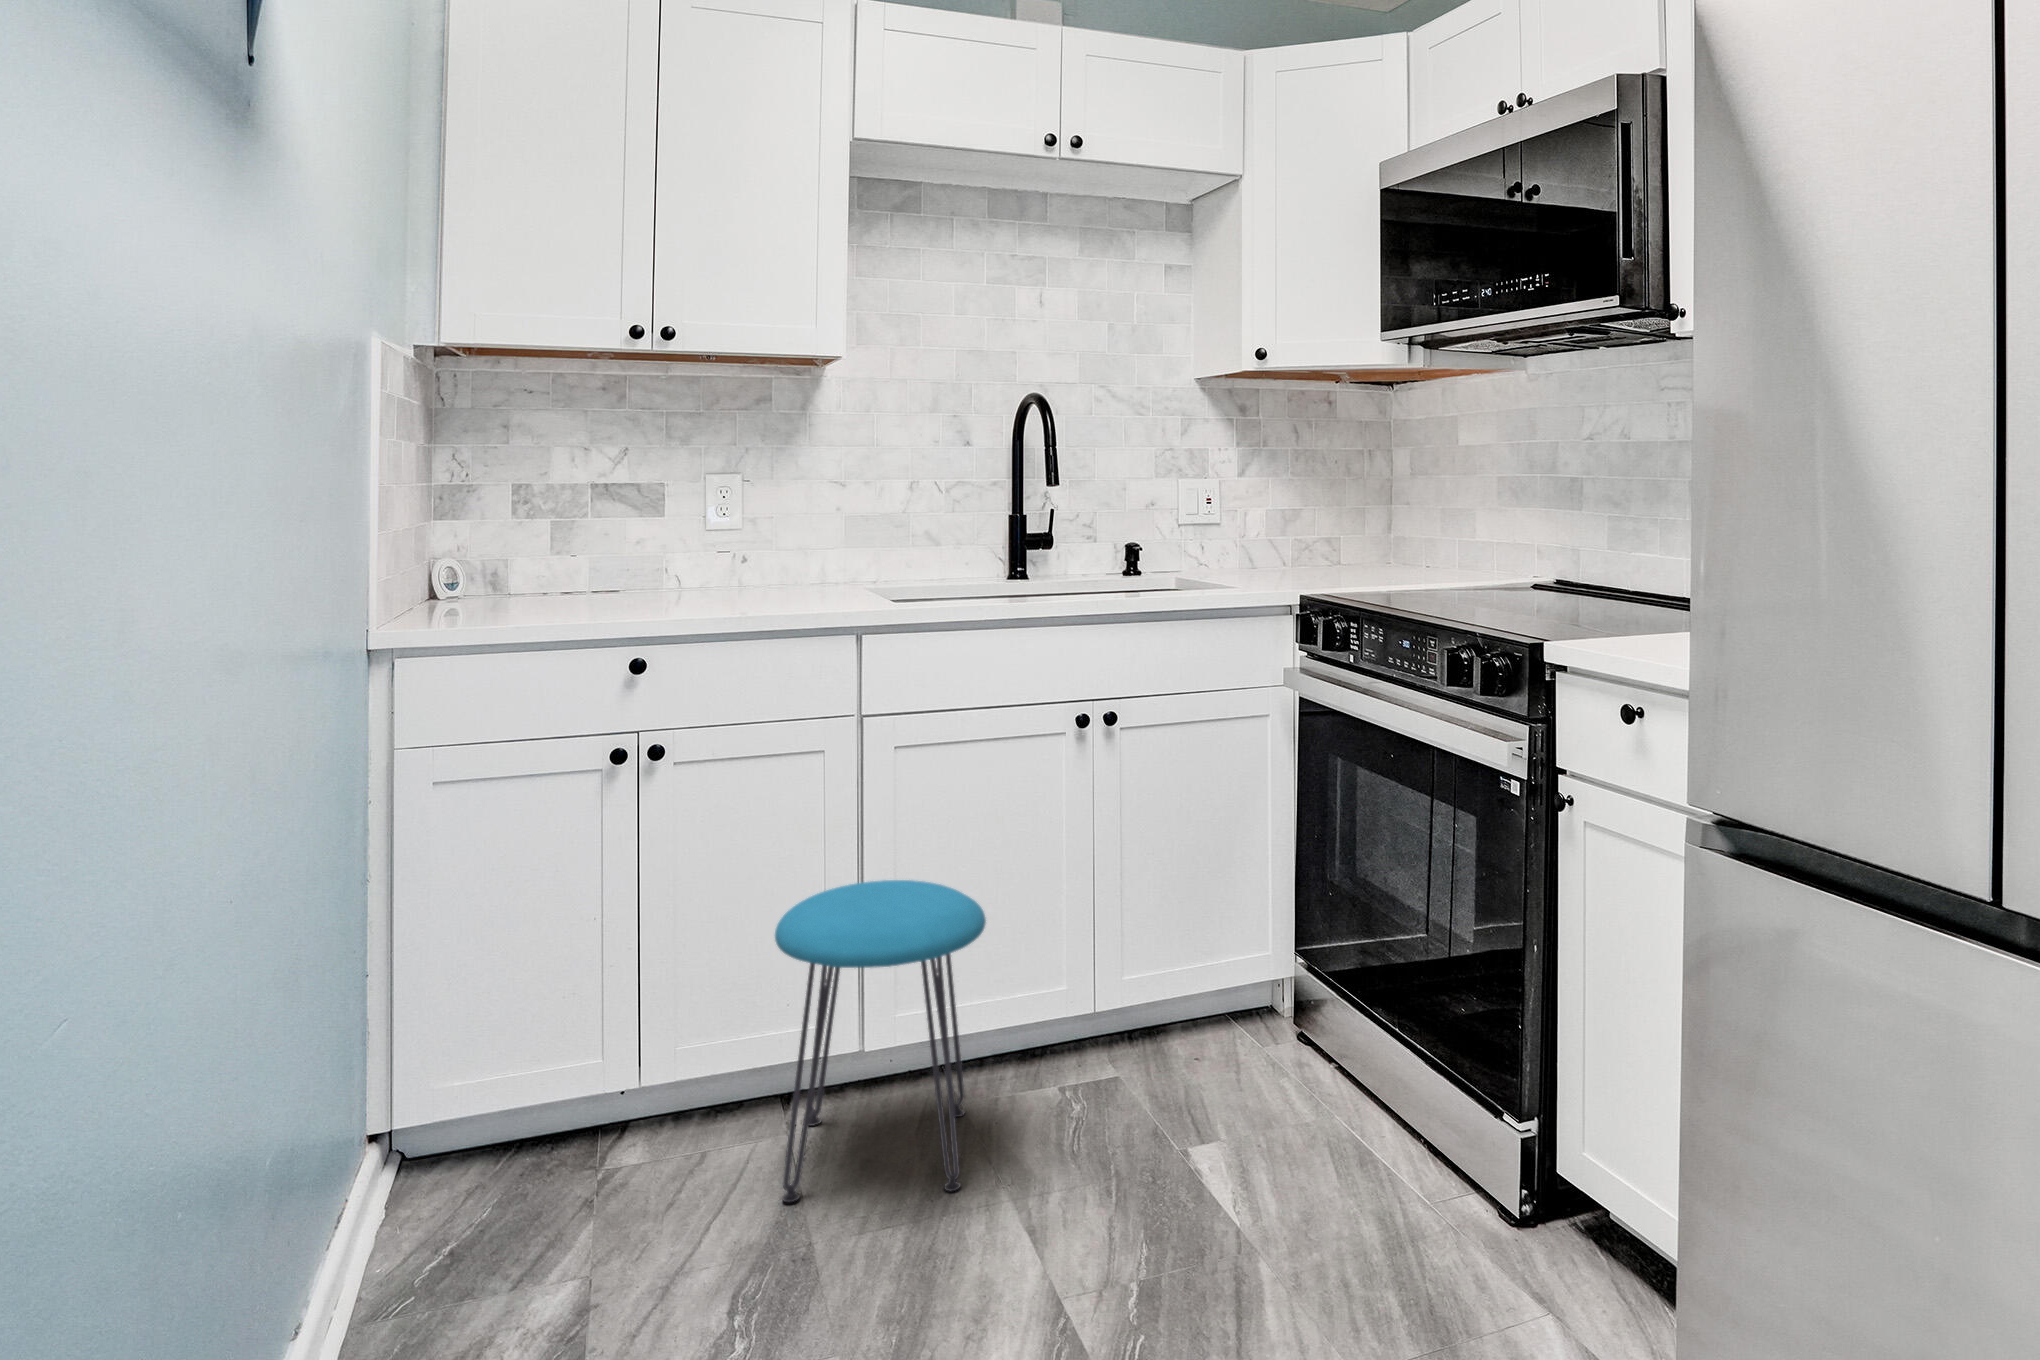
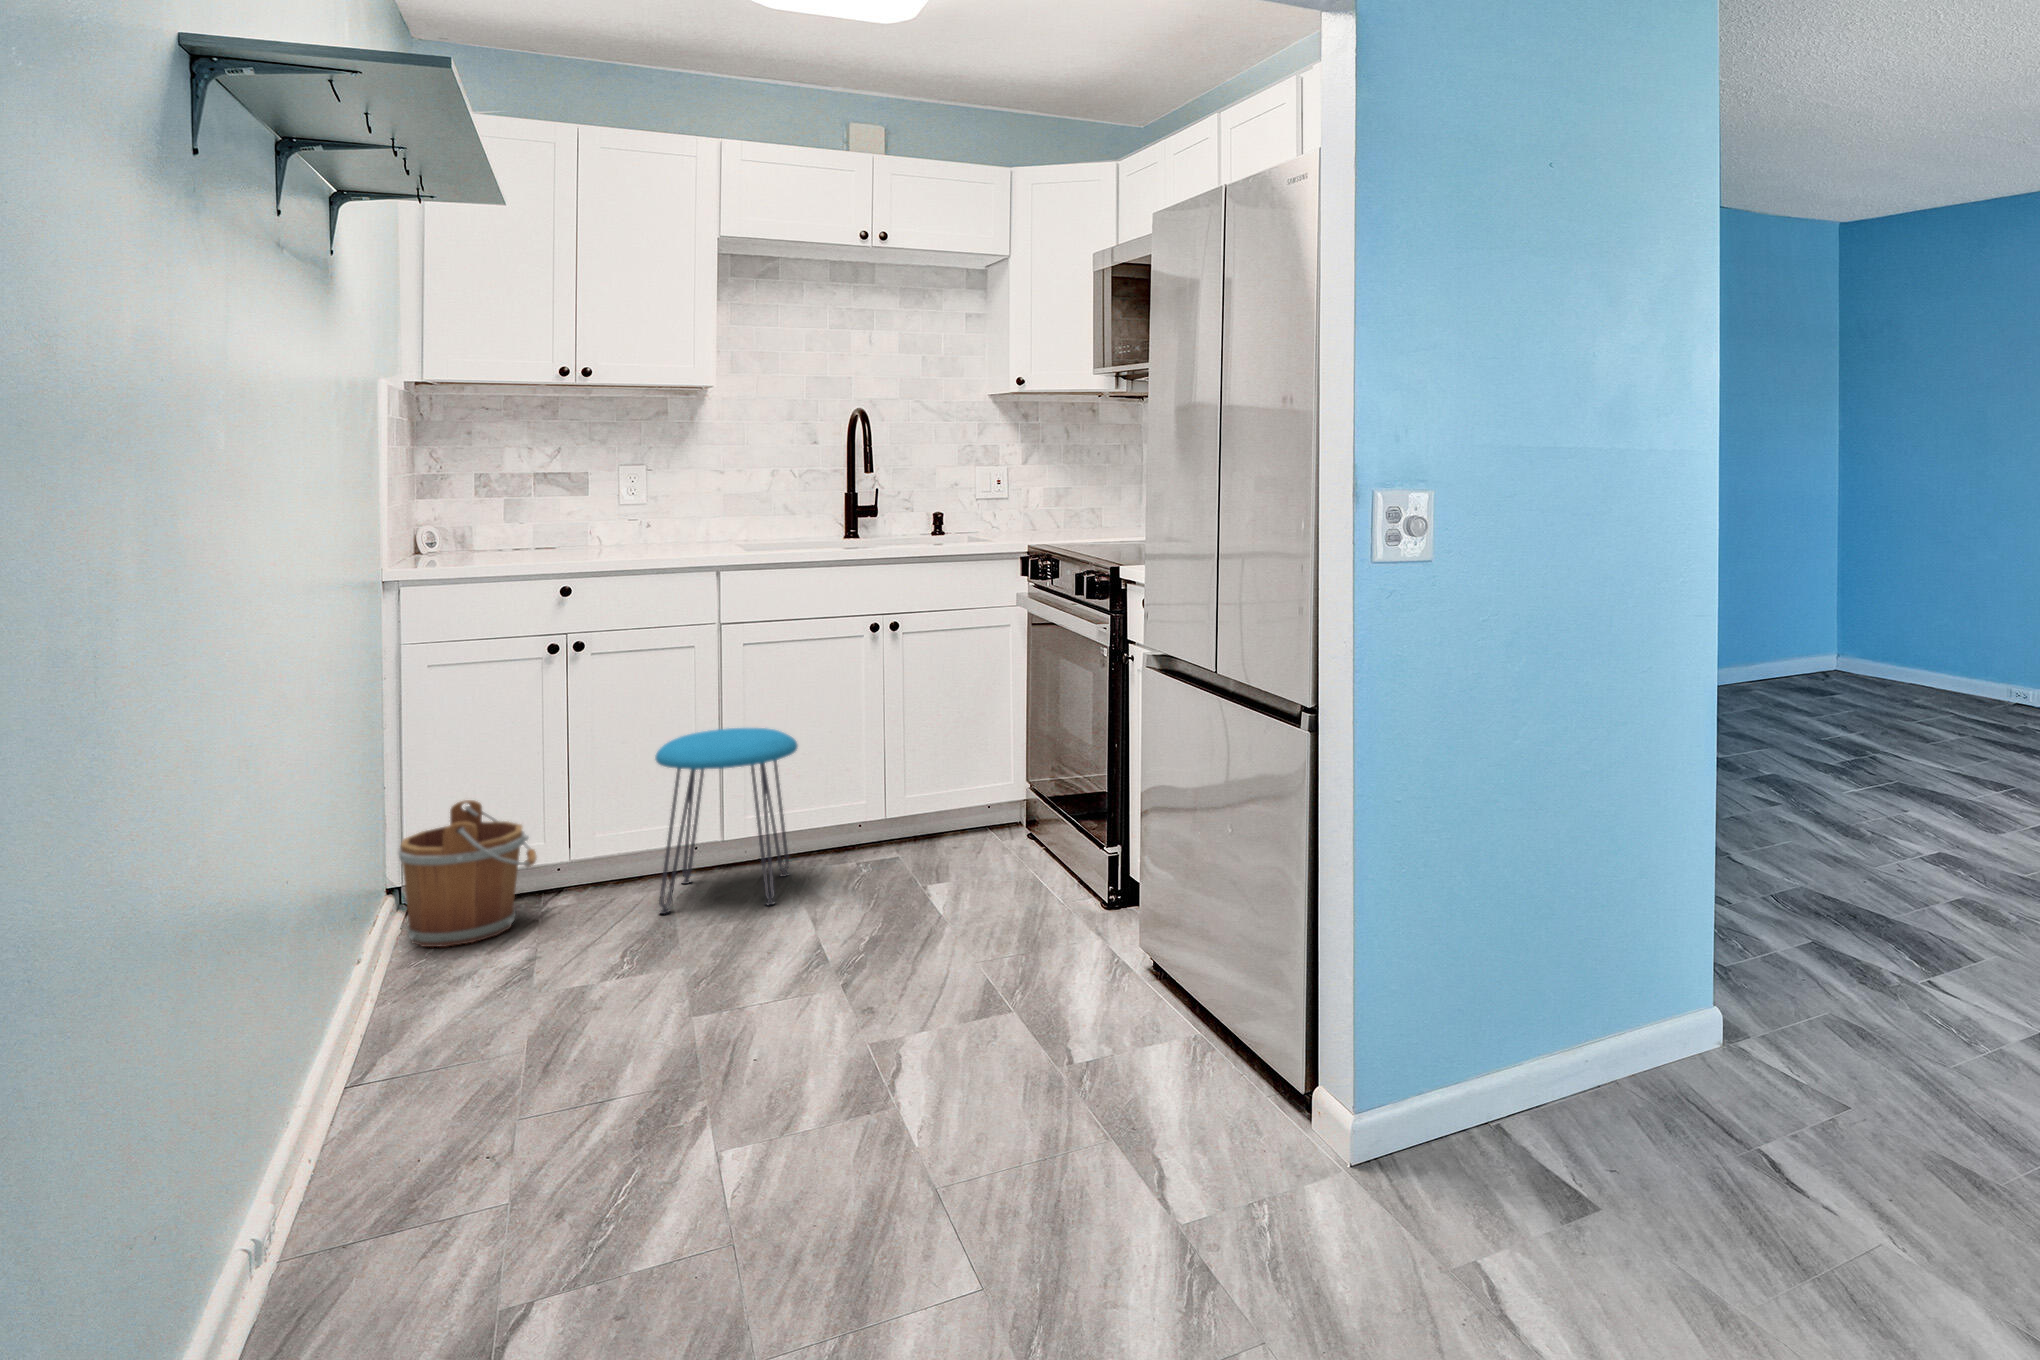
bucket: none [386,998,597,1266] -> present [398,800,536,947]

